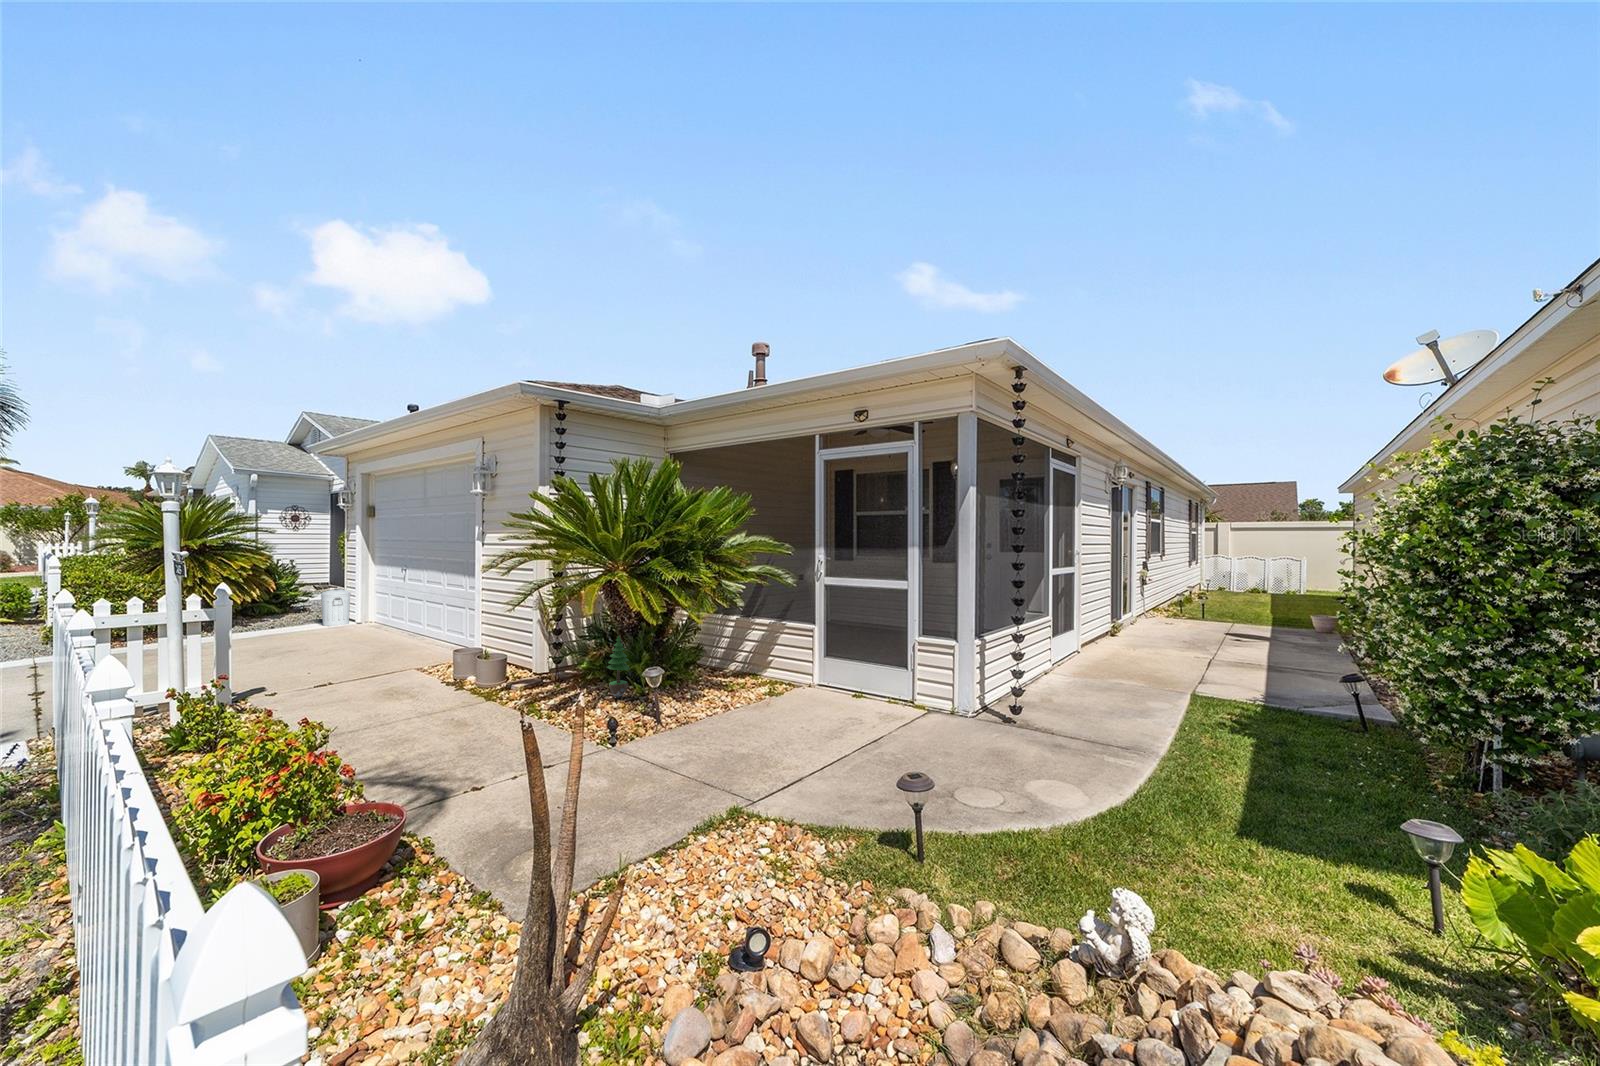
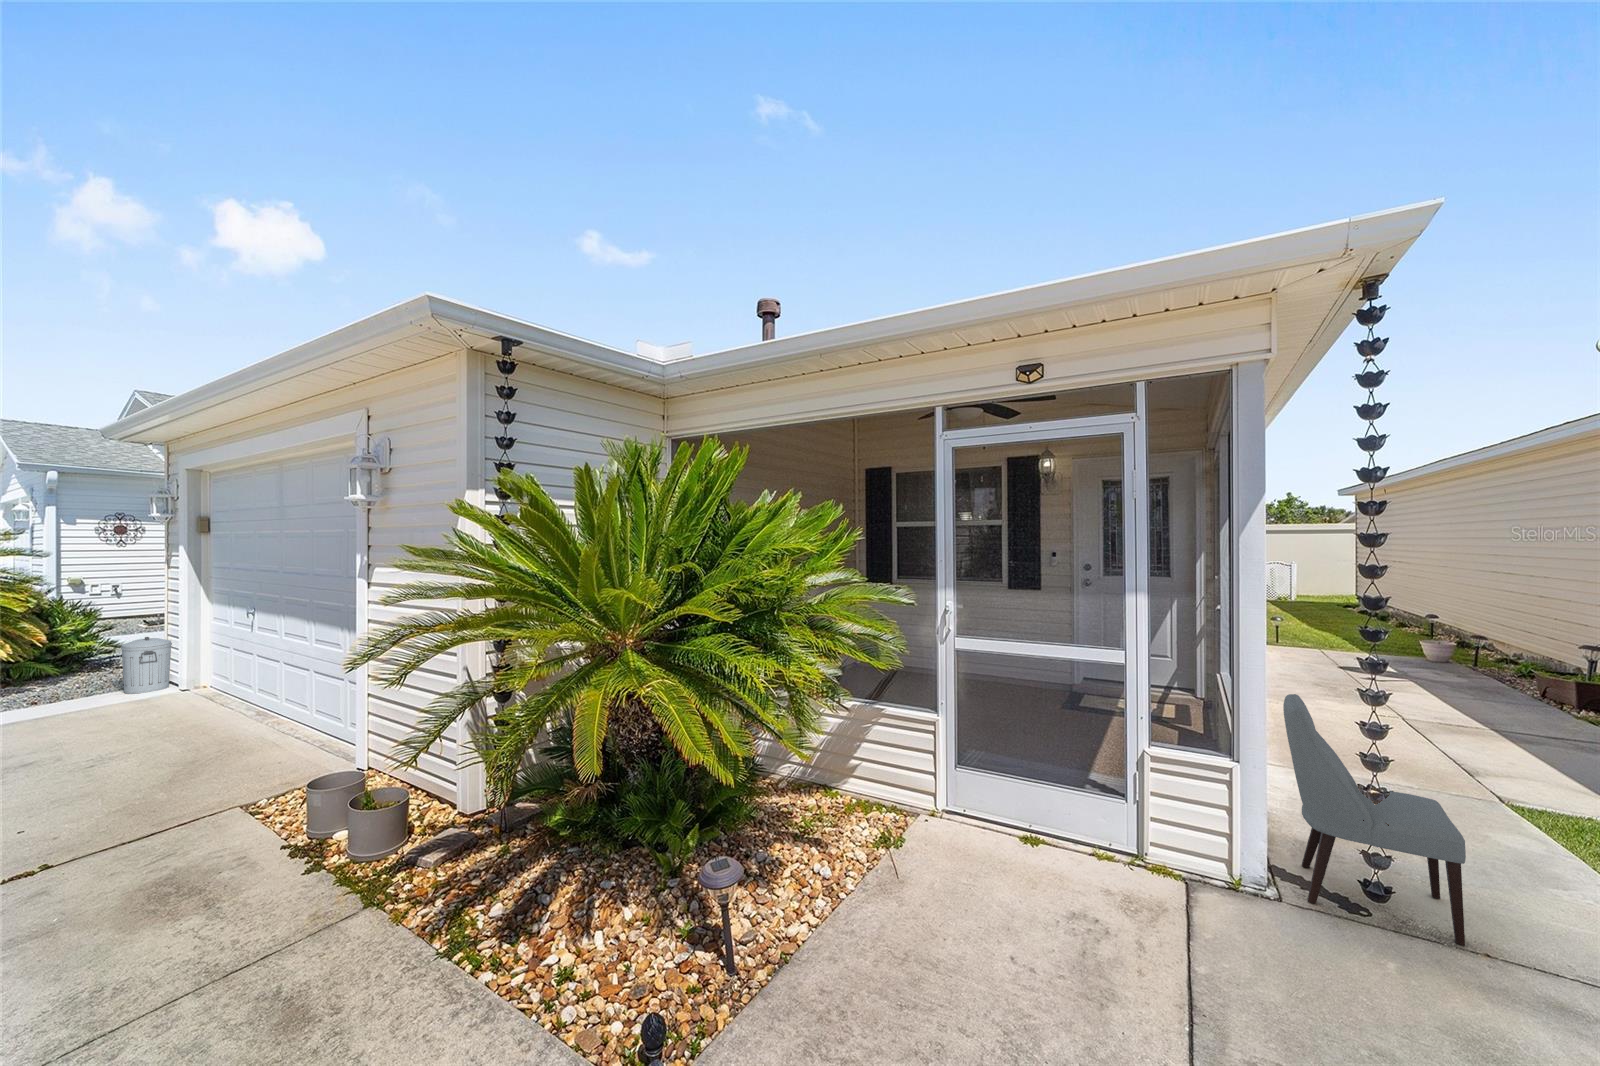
chair: none [986,608,1073,735] -> present [1283,694,1466,945]
potted tree: present [607,636,629,698] -> none [599,756,641,871]

